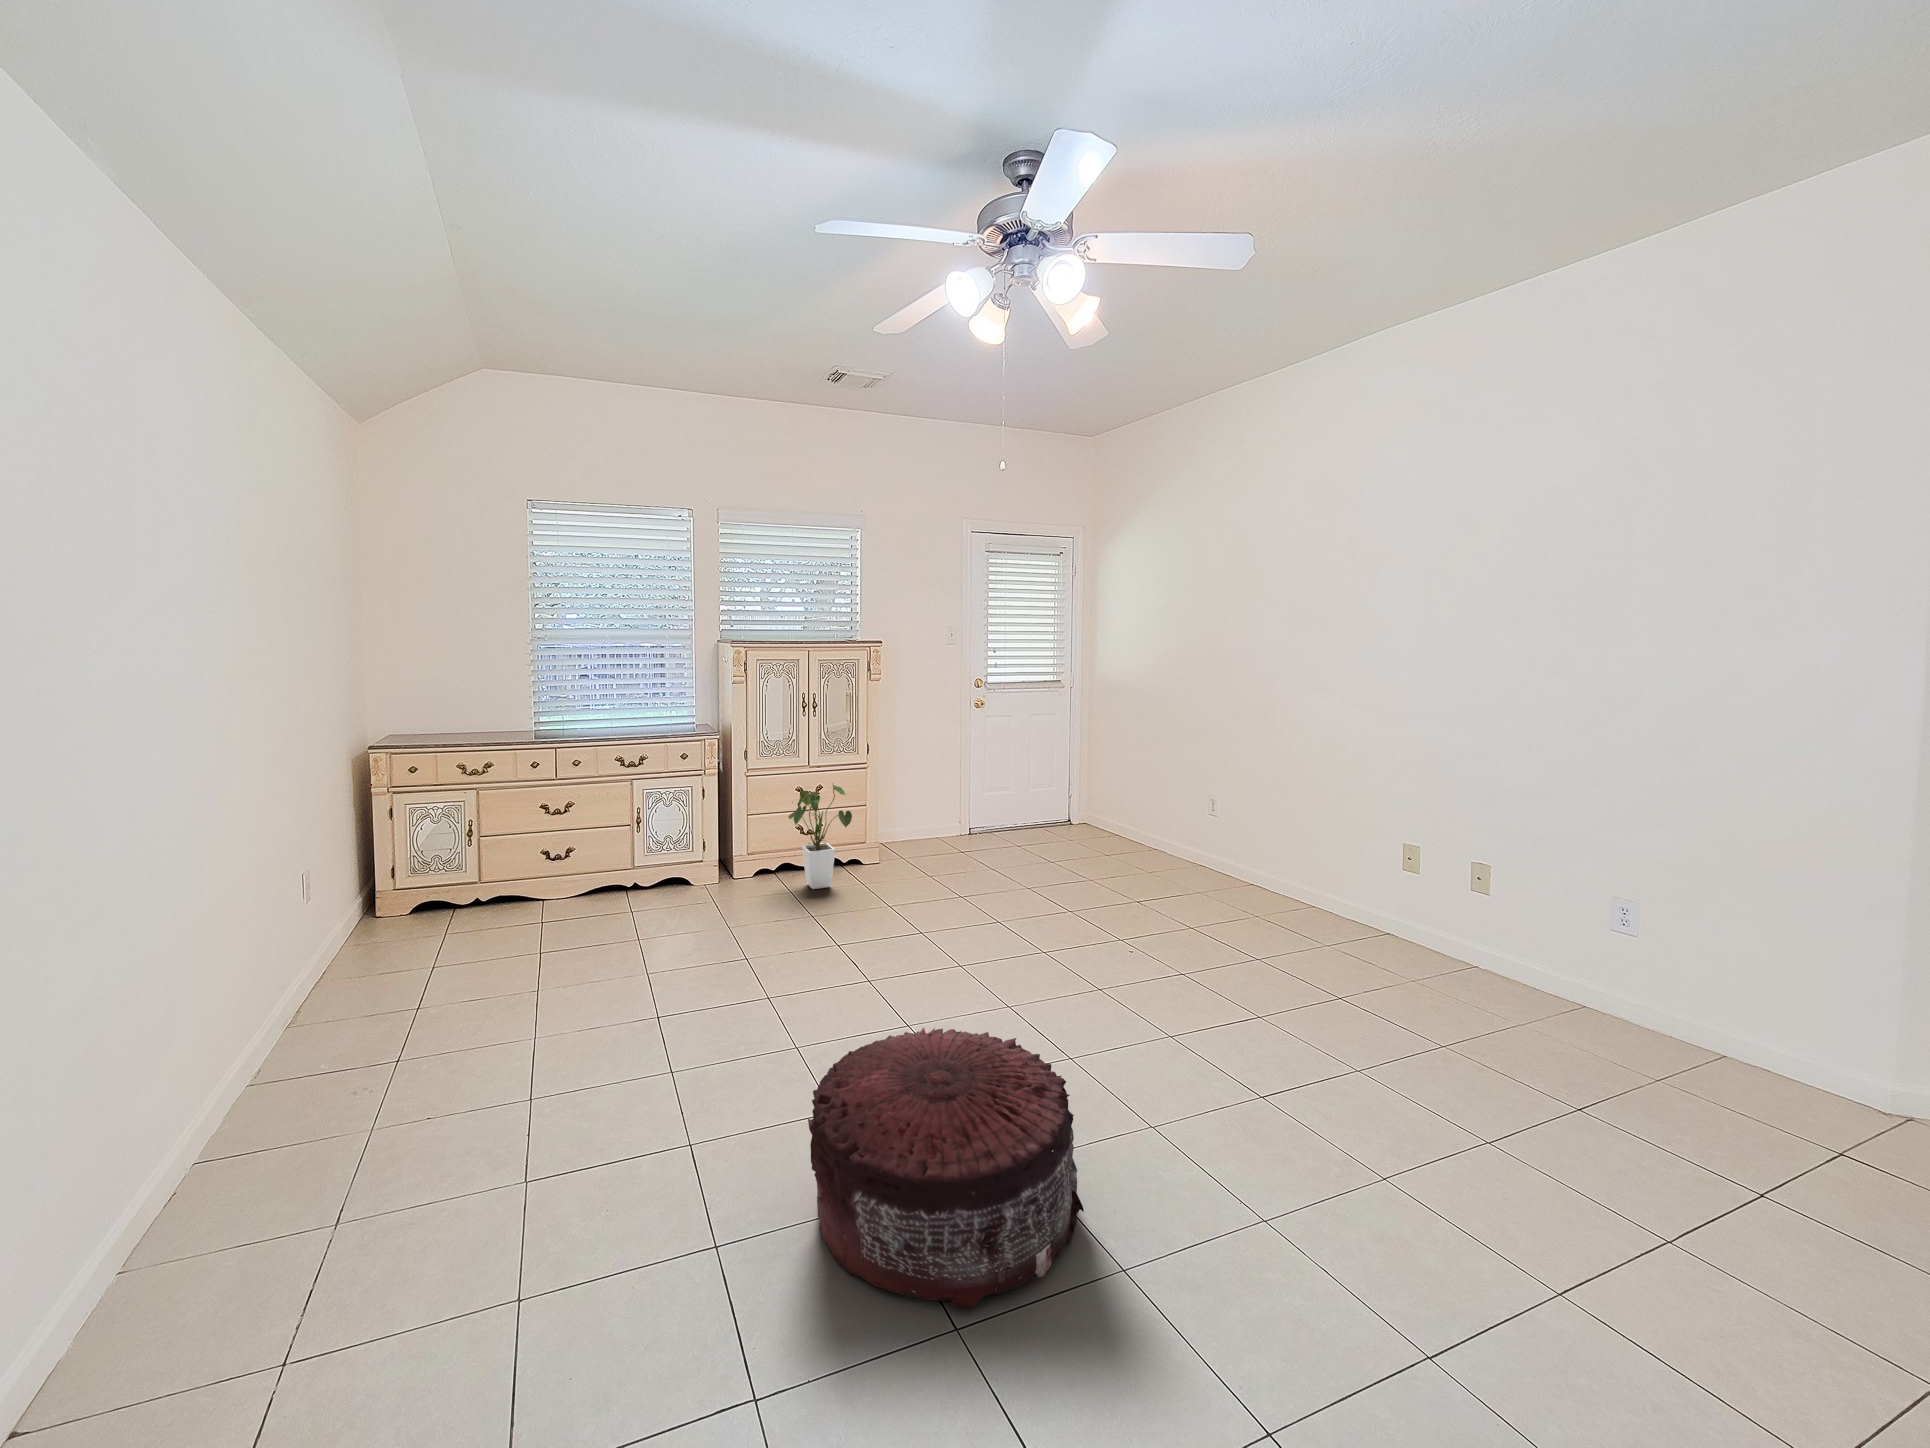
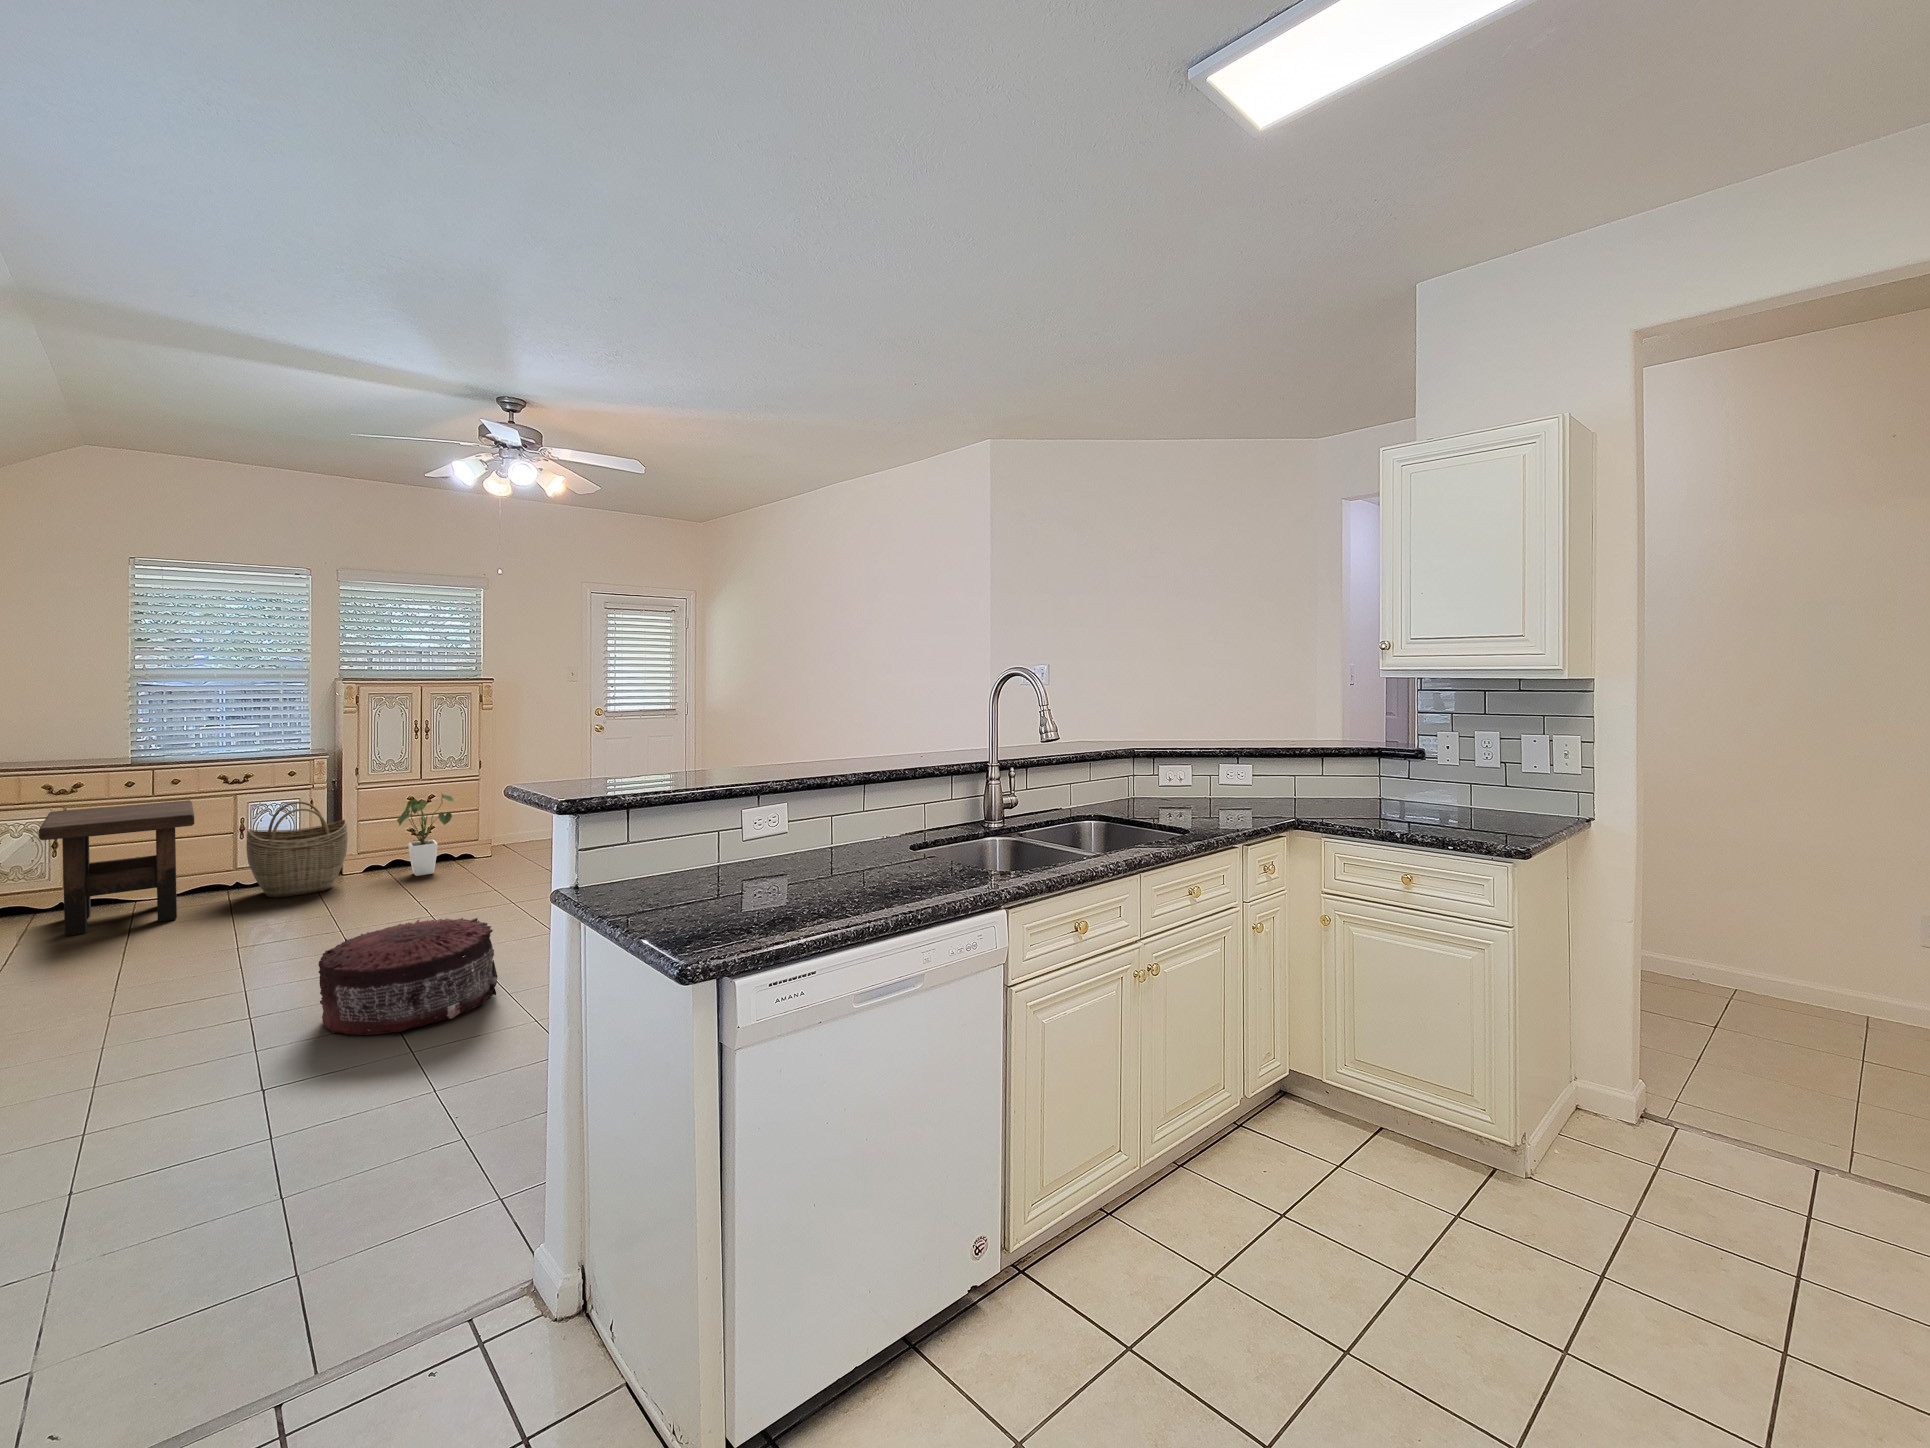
side table: none [453,785,599,950] -> present [39,800,194,936]
woven basket: none [646,790,743,910] -> present [246,801,348,897]

